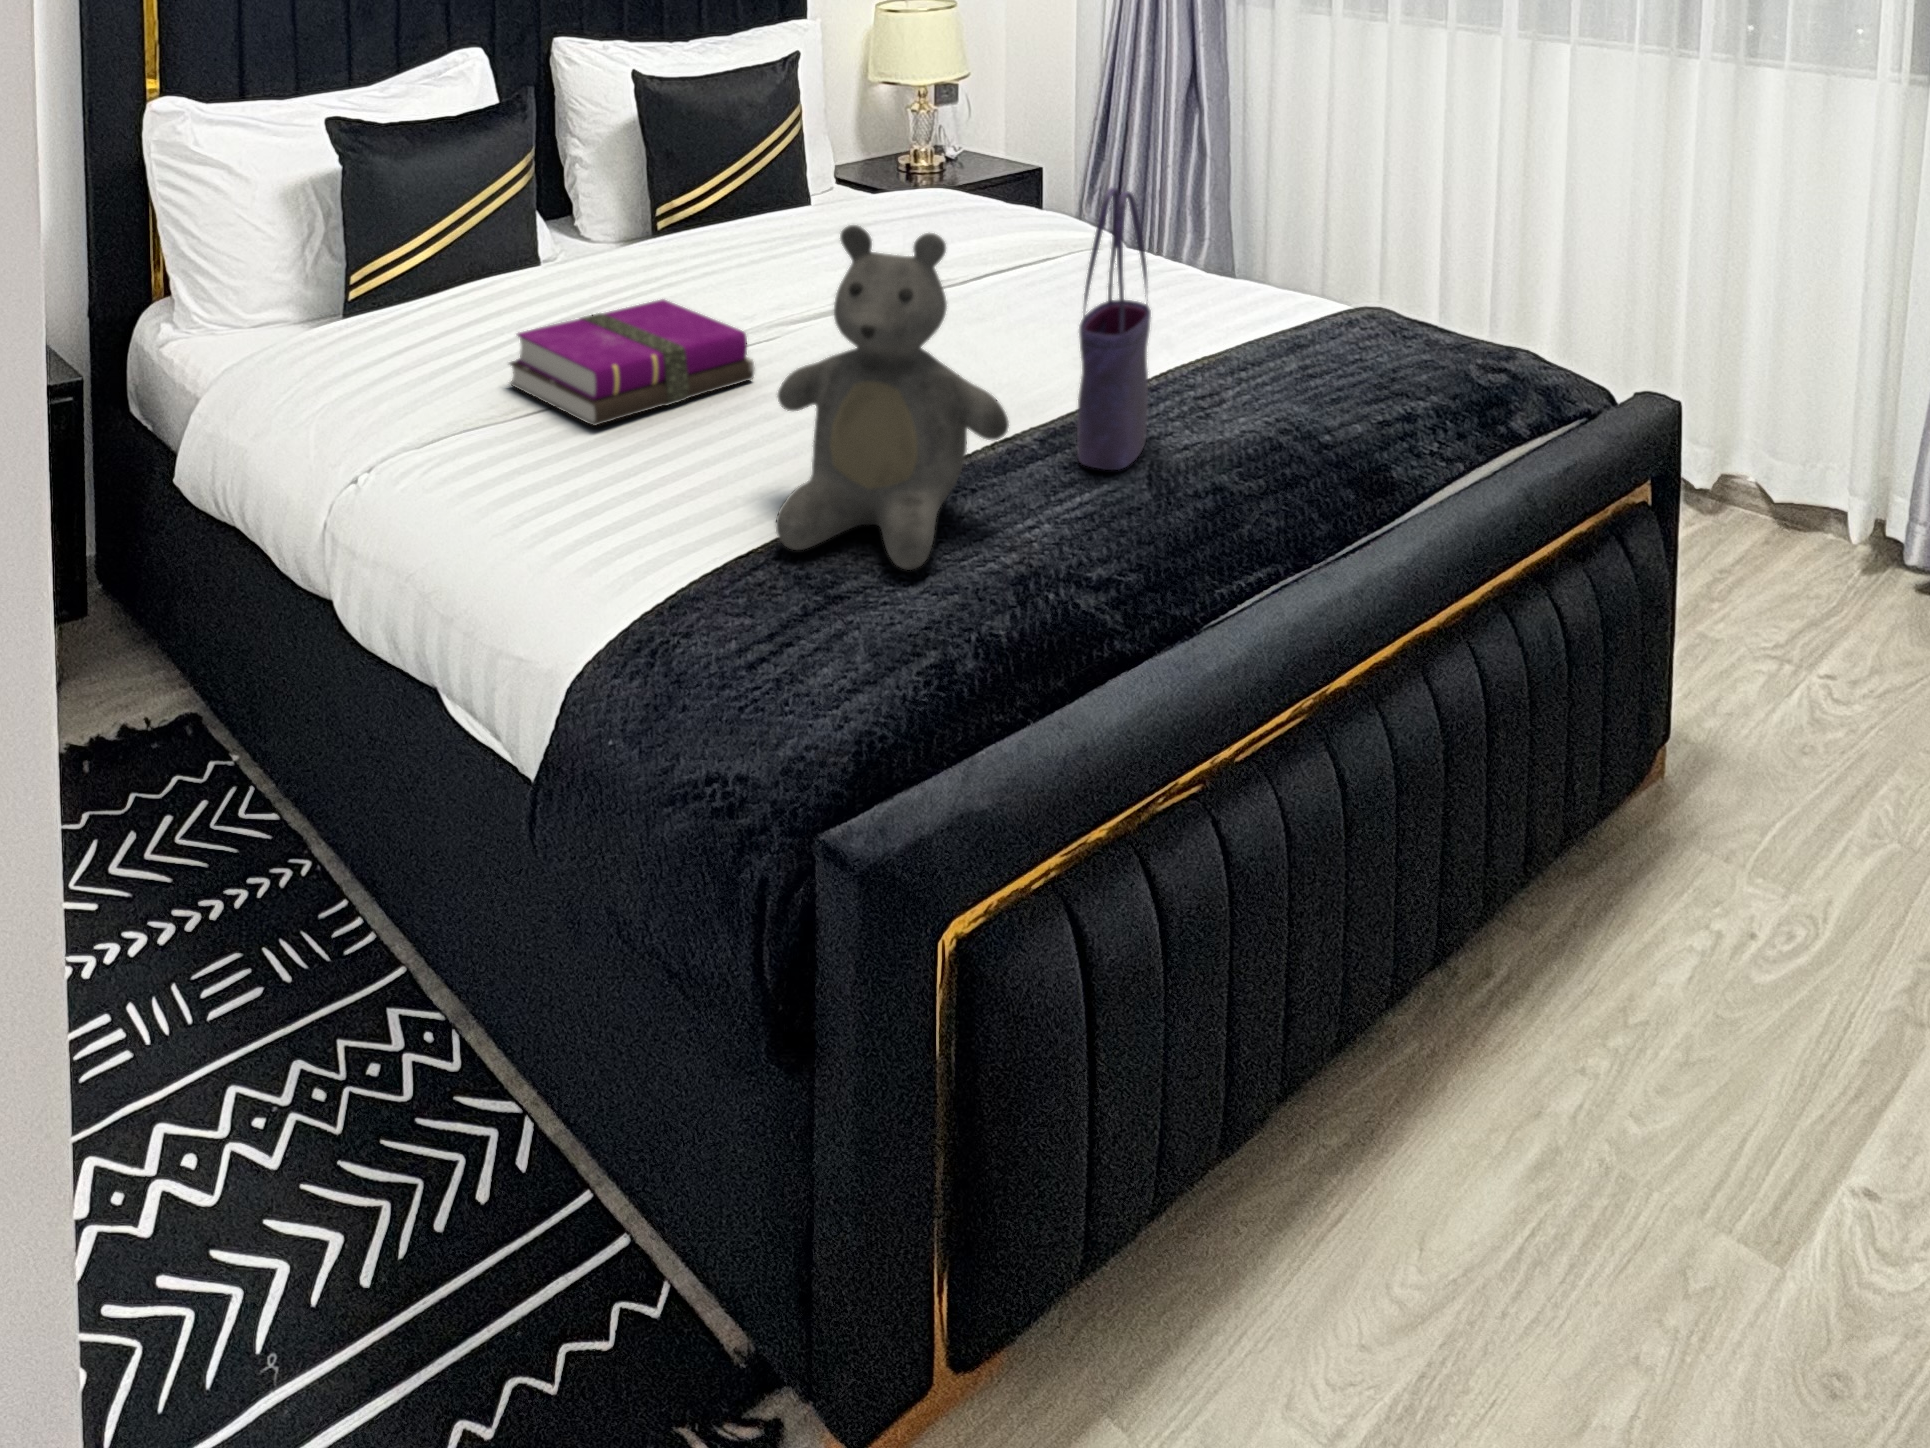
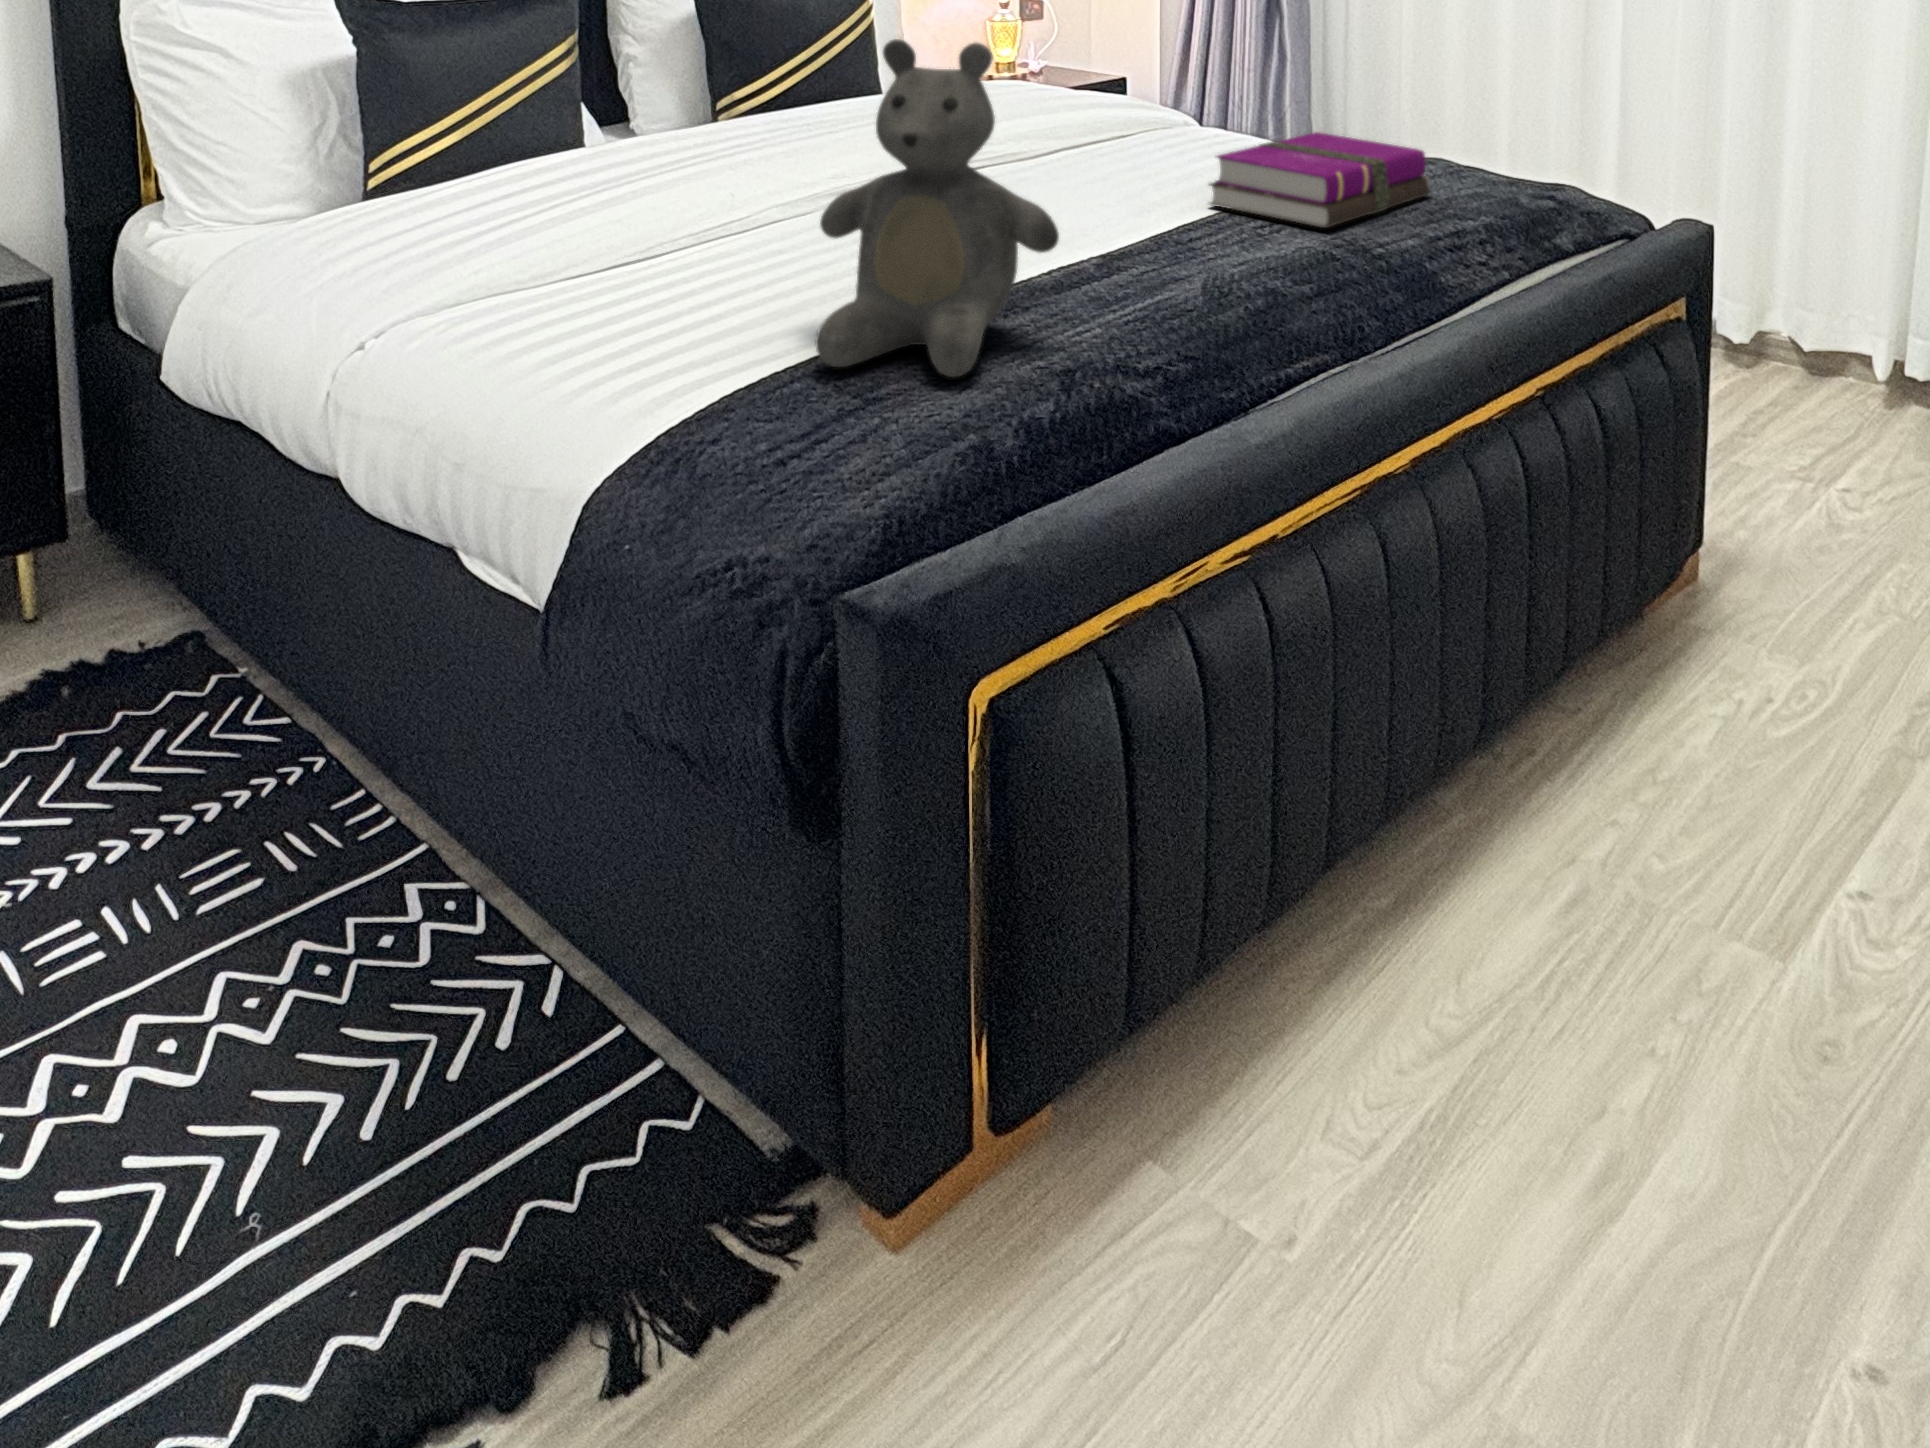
tote bag: present [1077,188,1151,470] -> none [1135,12,1206,294]
notebook: present [509,299,755,426] -> present [1209,132,1431,228]

